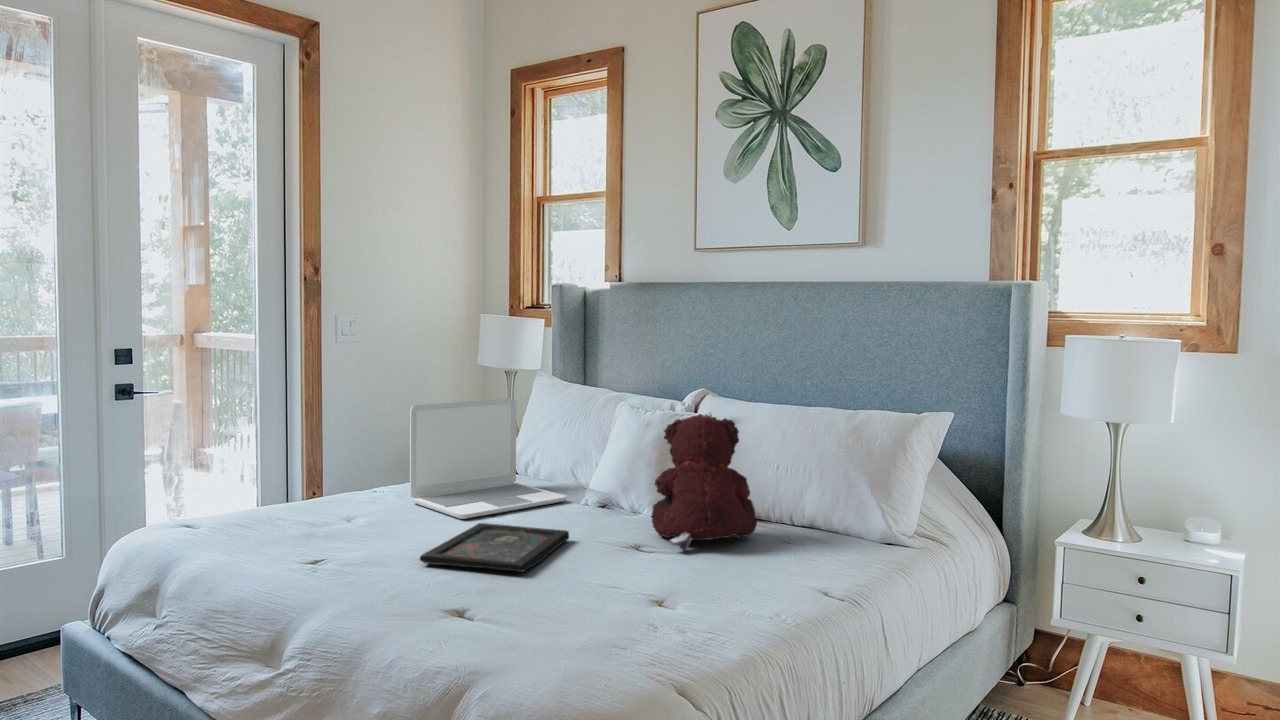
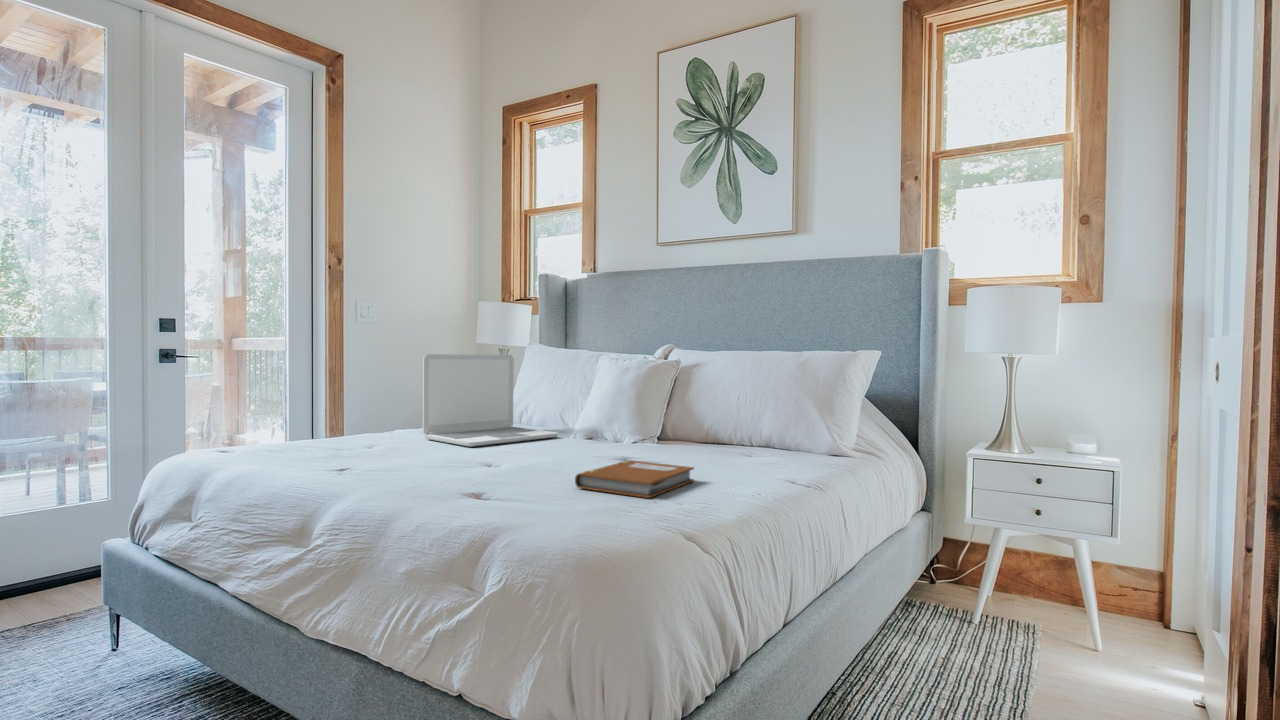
teddy bear: present [652,414,757,552] -> none [635,349,724,462]
tray: present [420,523,569,572] -> none [436,446,565,472]
notebook: none [571,559,710,621] -> present [575,460,694,498]

